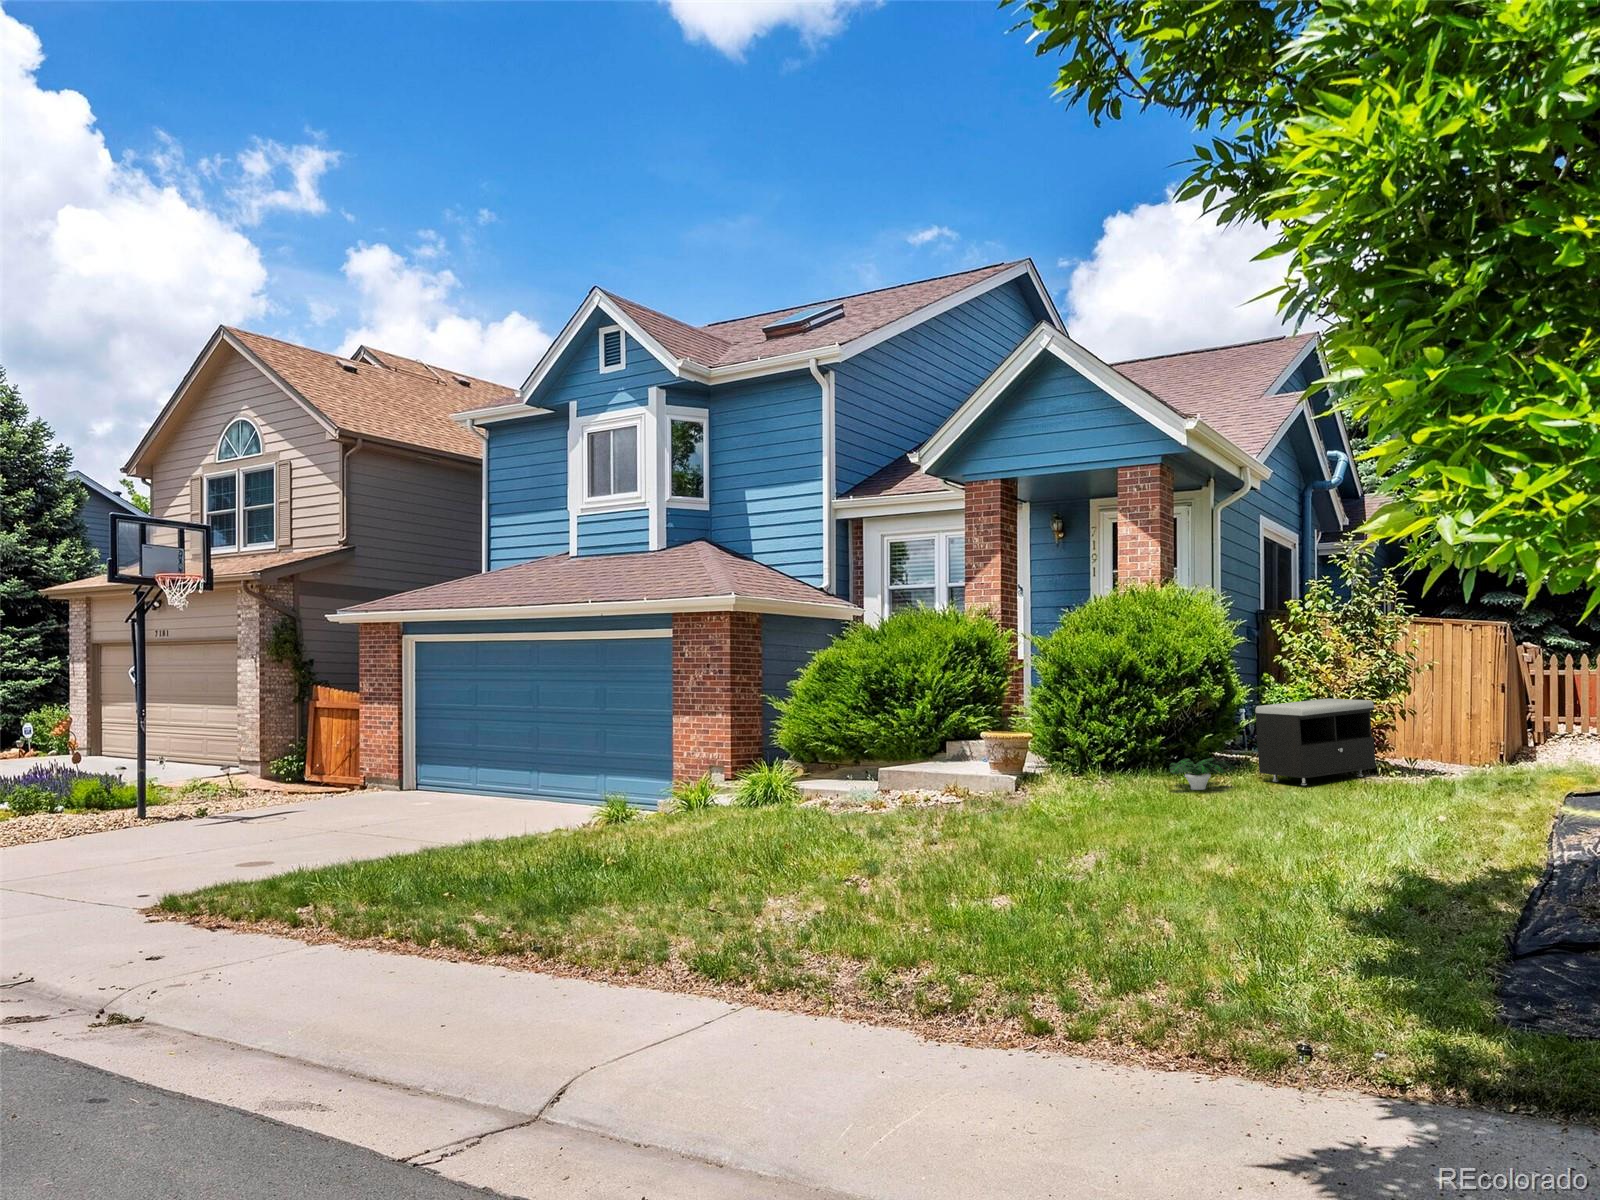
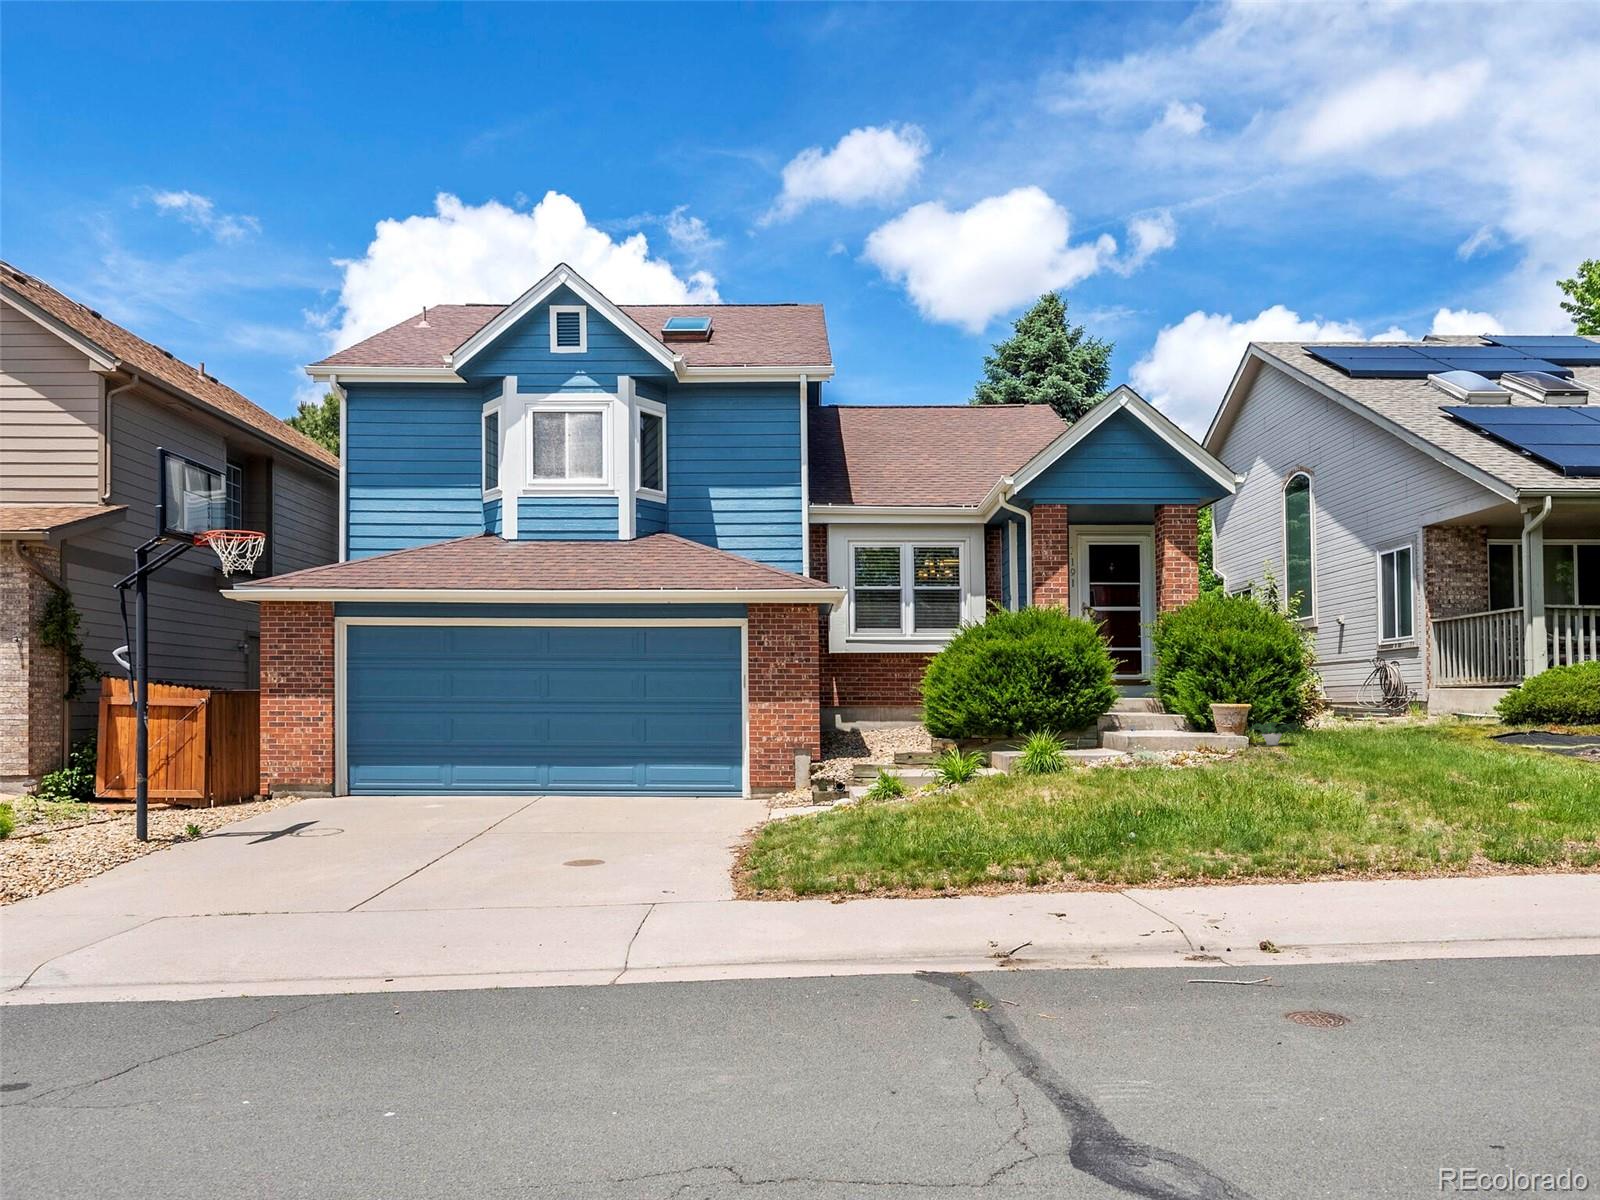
storage bench: present [1255,699,1376,785] -> none [1293,682,1351,740]

